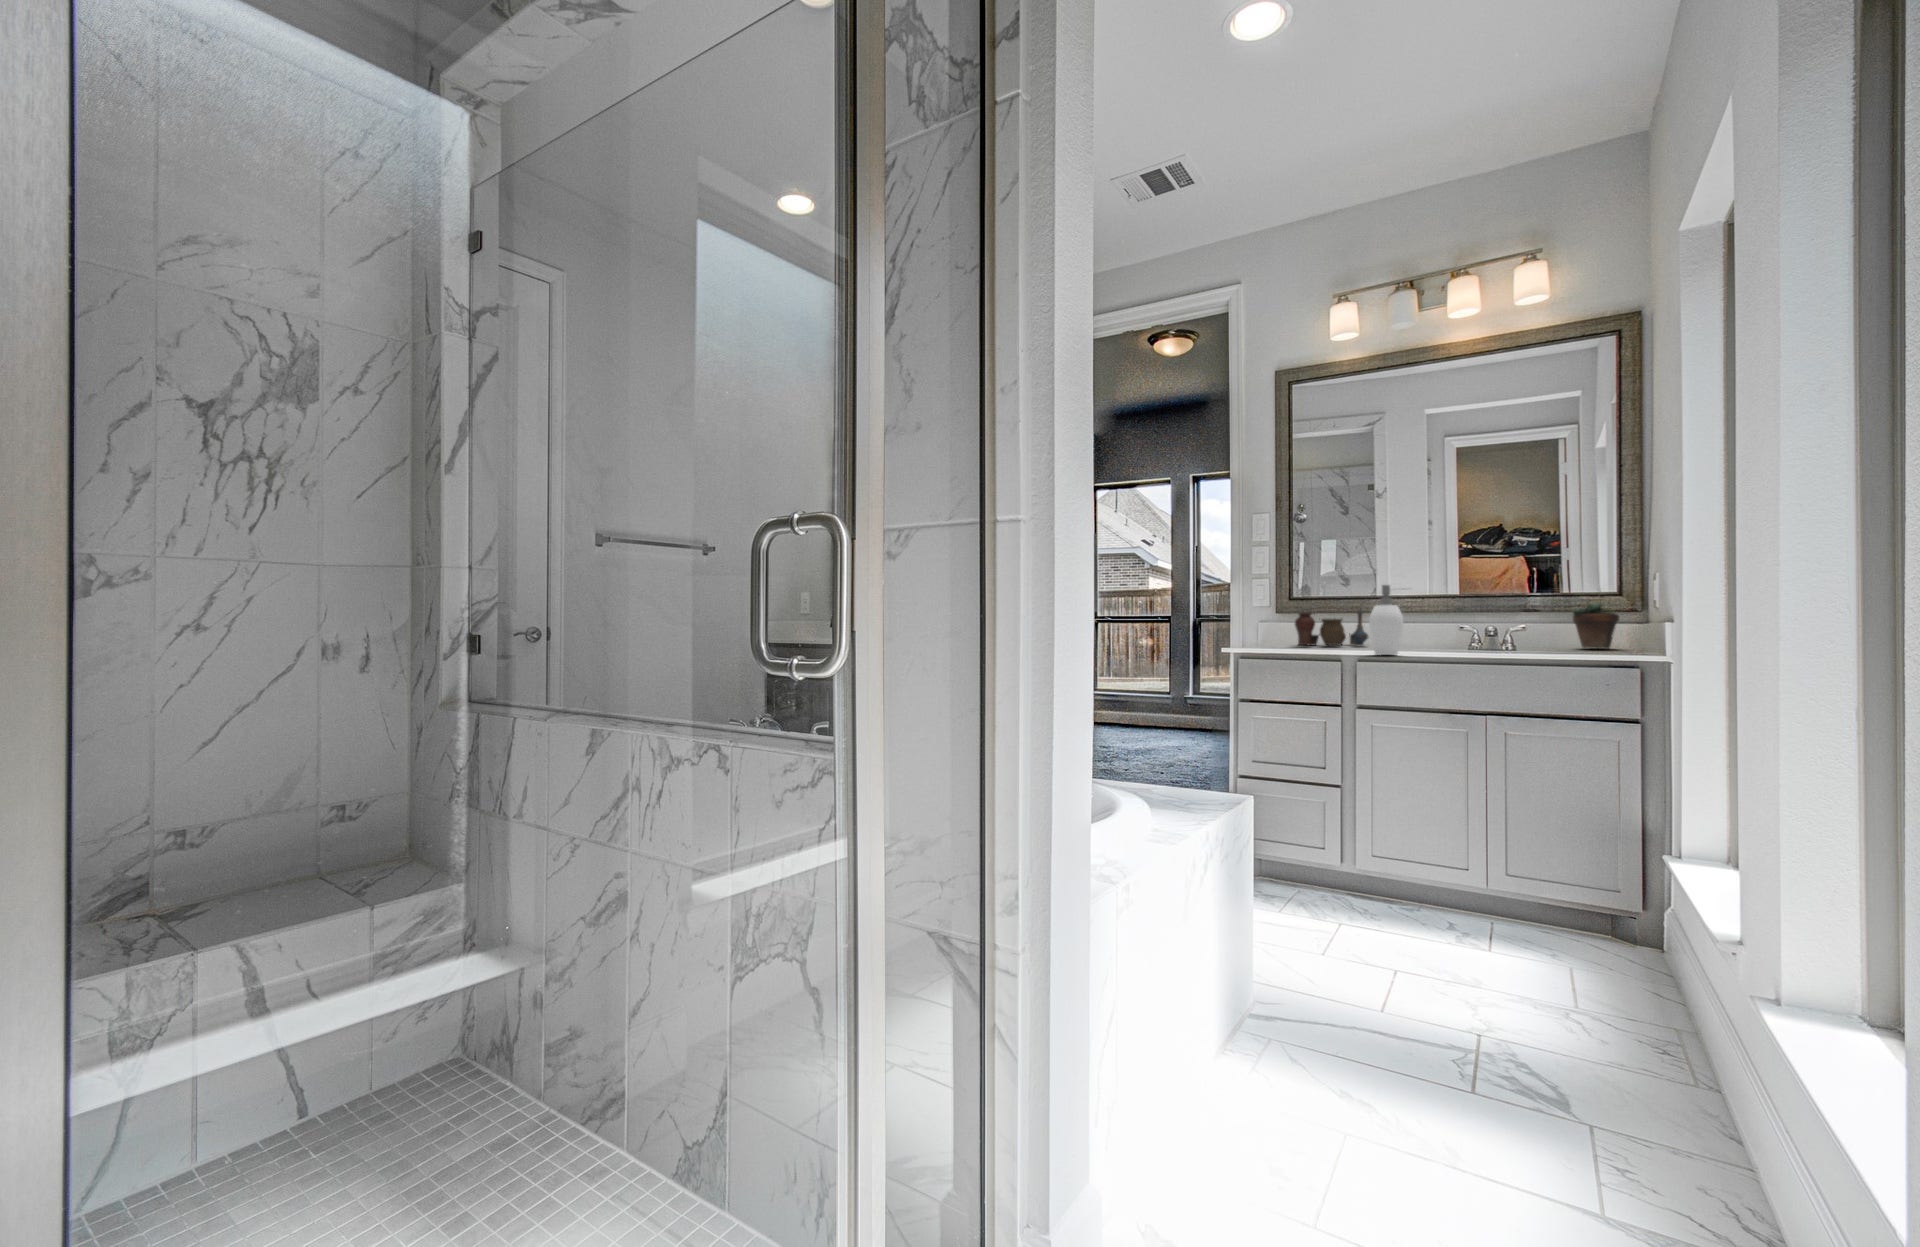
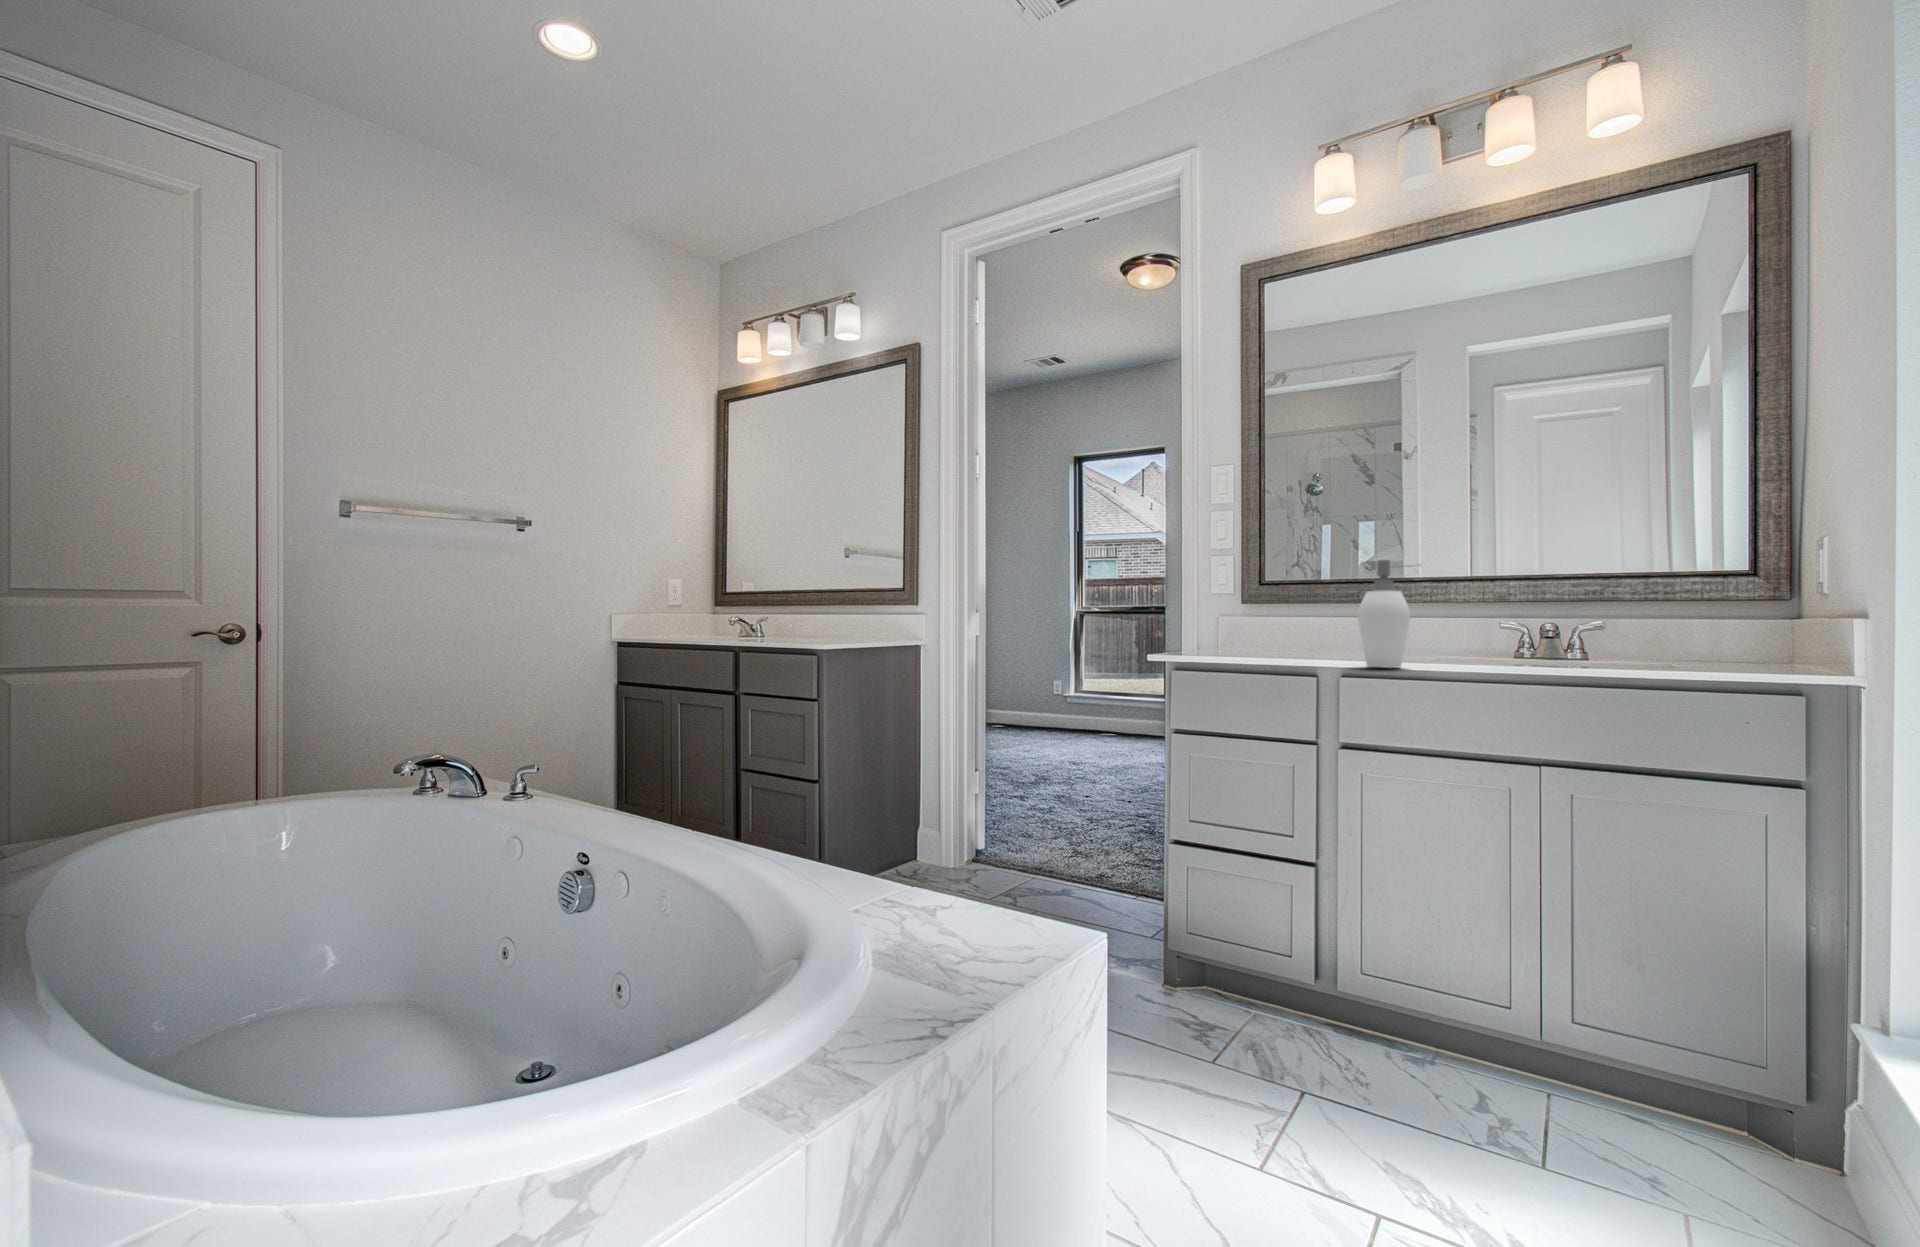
succulent plant: present [1573,598,1620,649] -> none [1677,562,1753,658]
vase: present [1295,610,1368,646] -> none [1264,597,1369,651]

